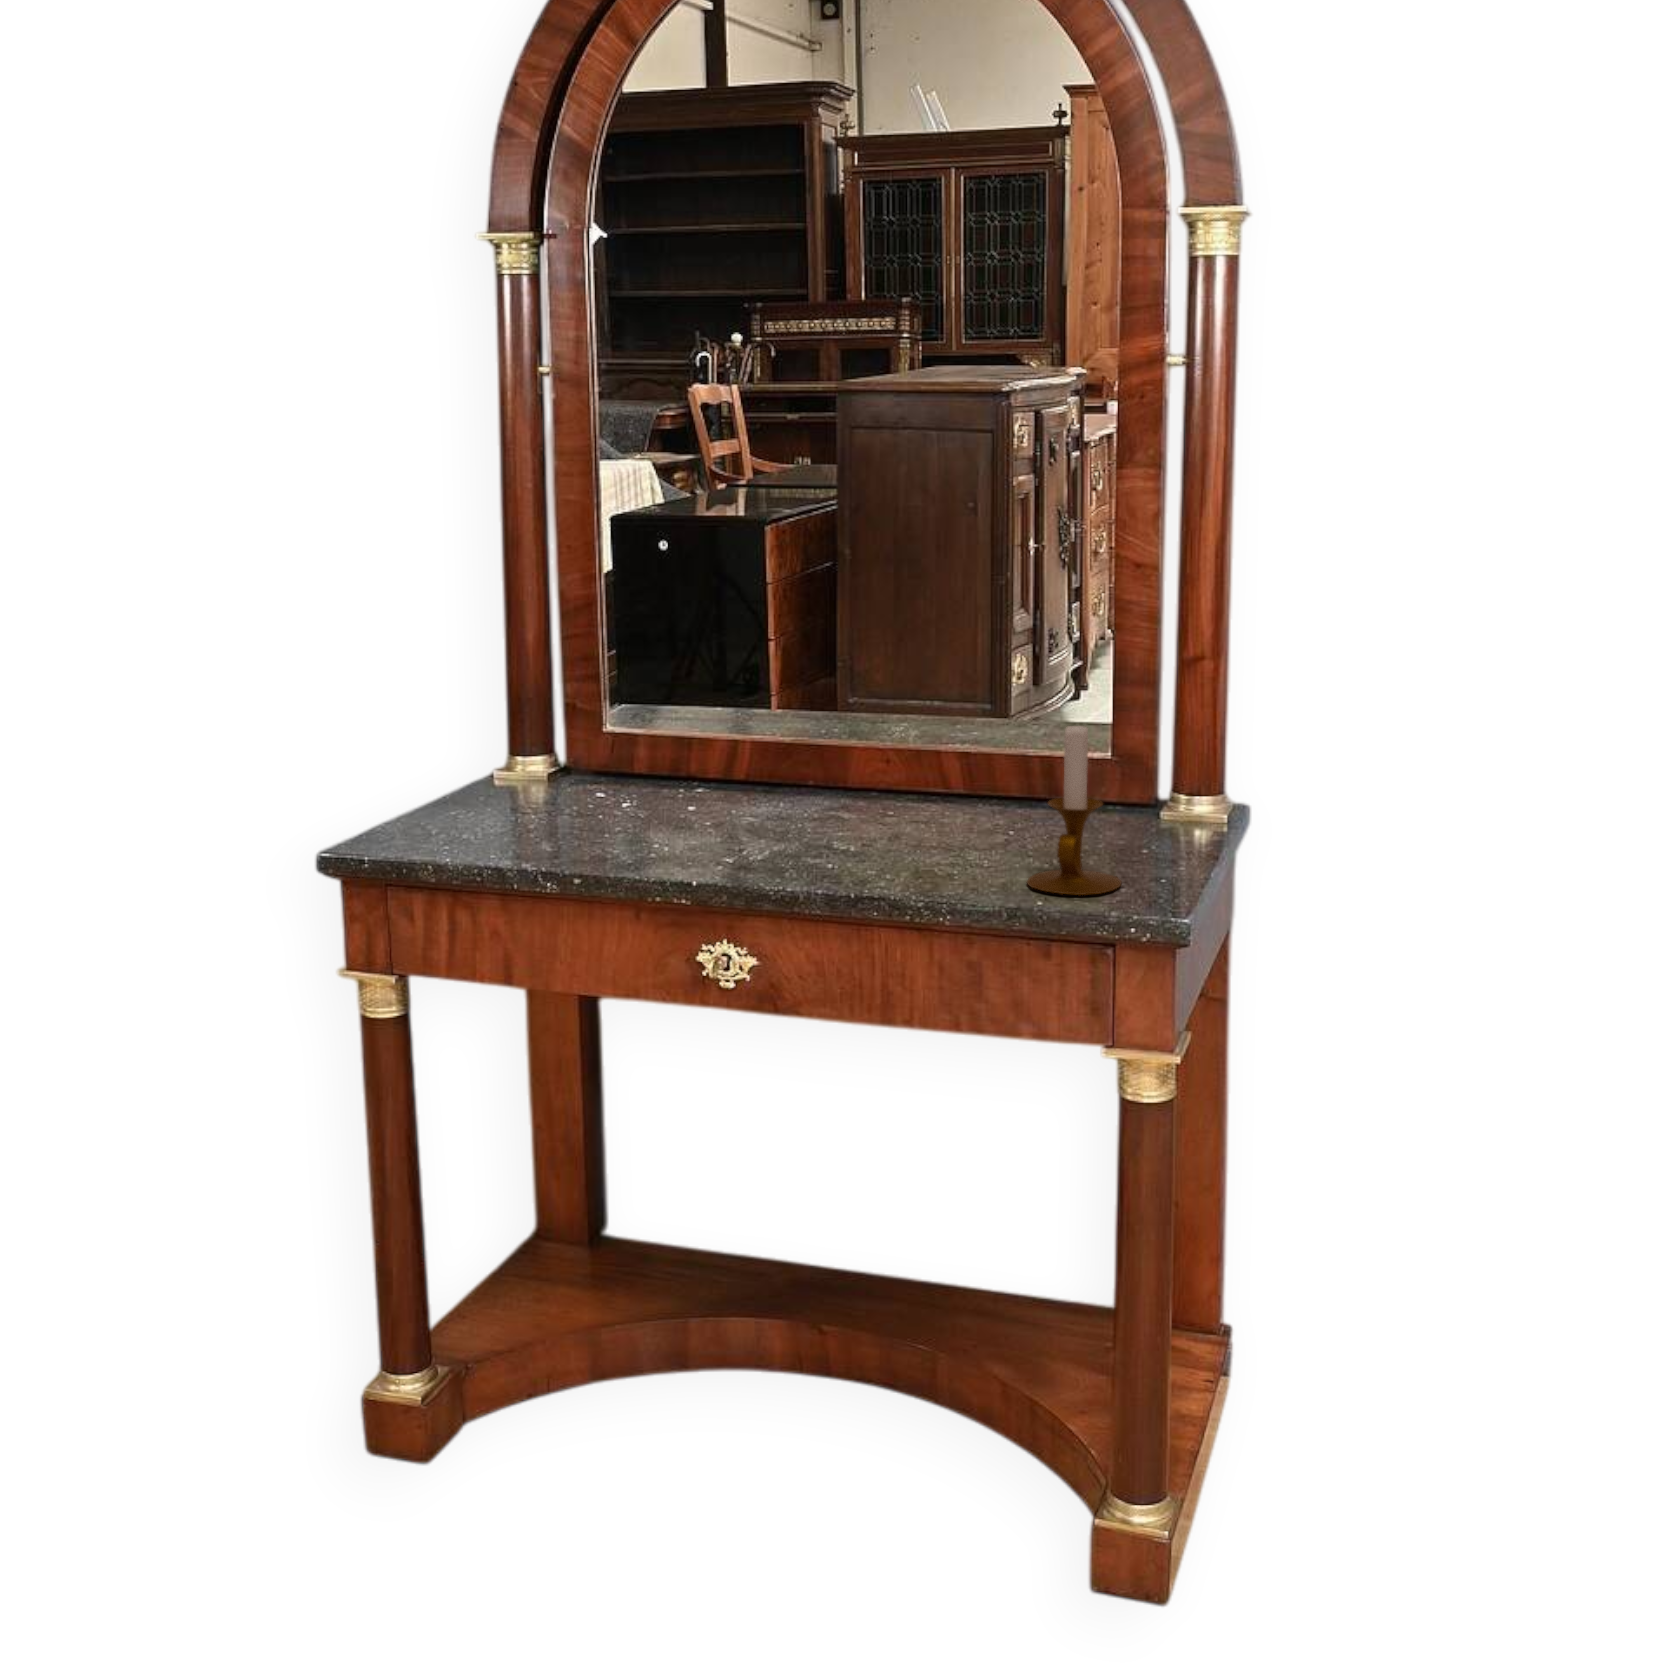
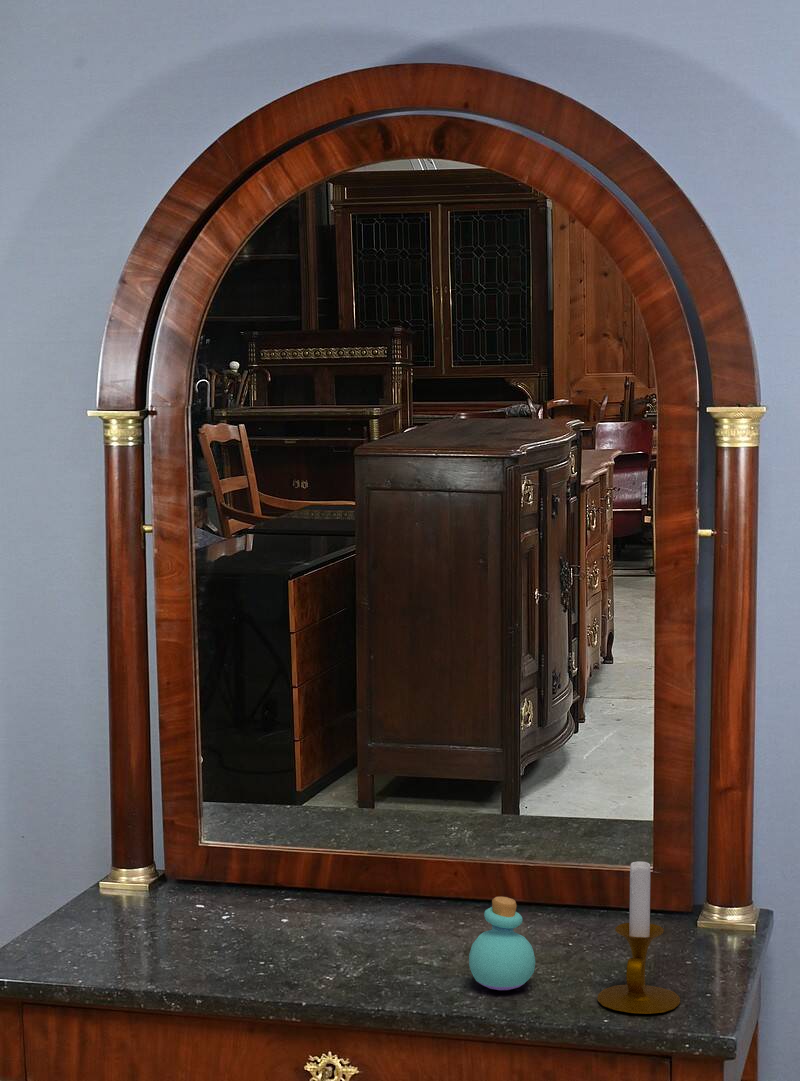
perfume bottle: none [885,769,959,873] -> present [469,896,535,990]

